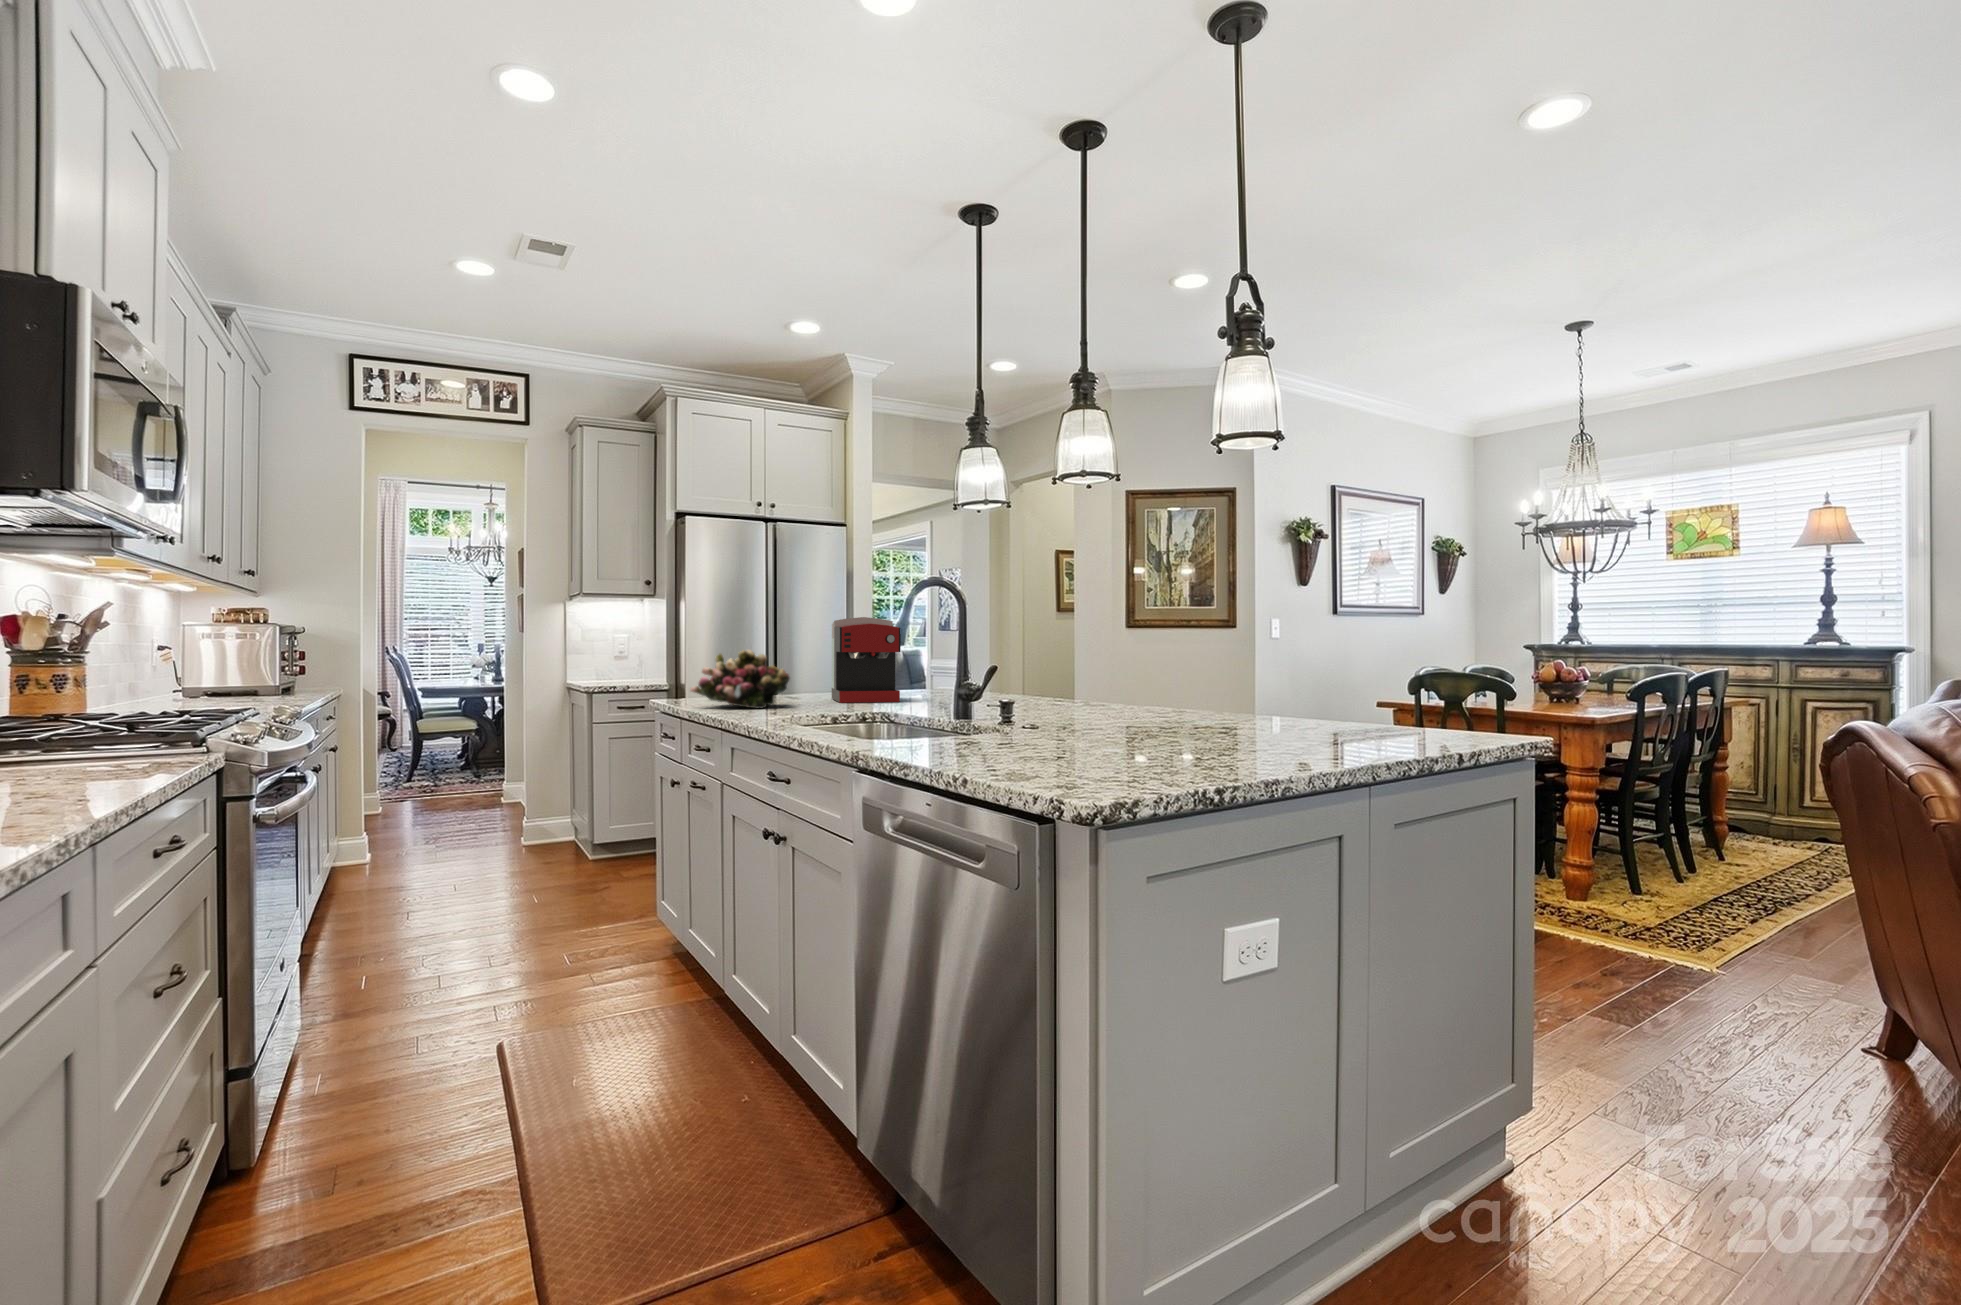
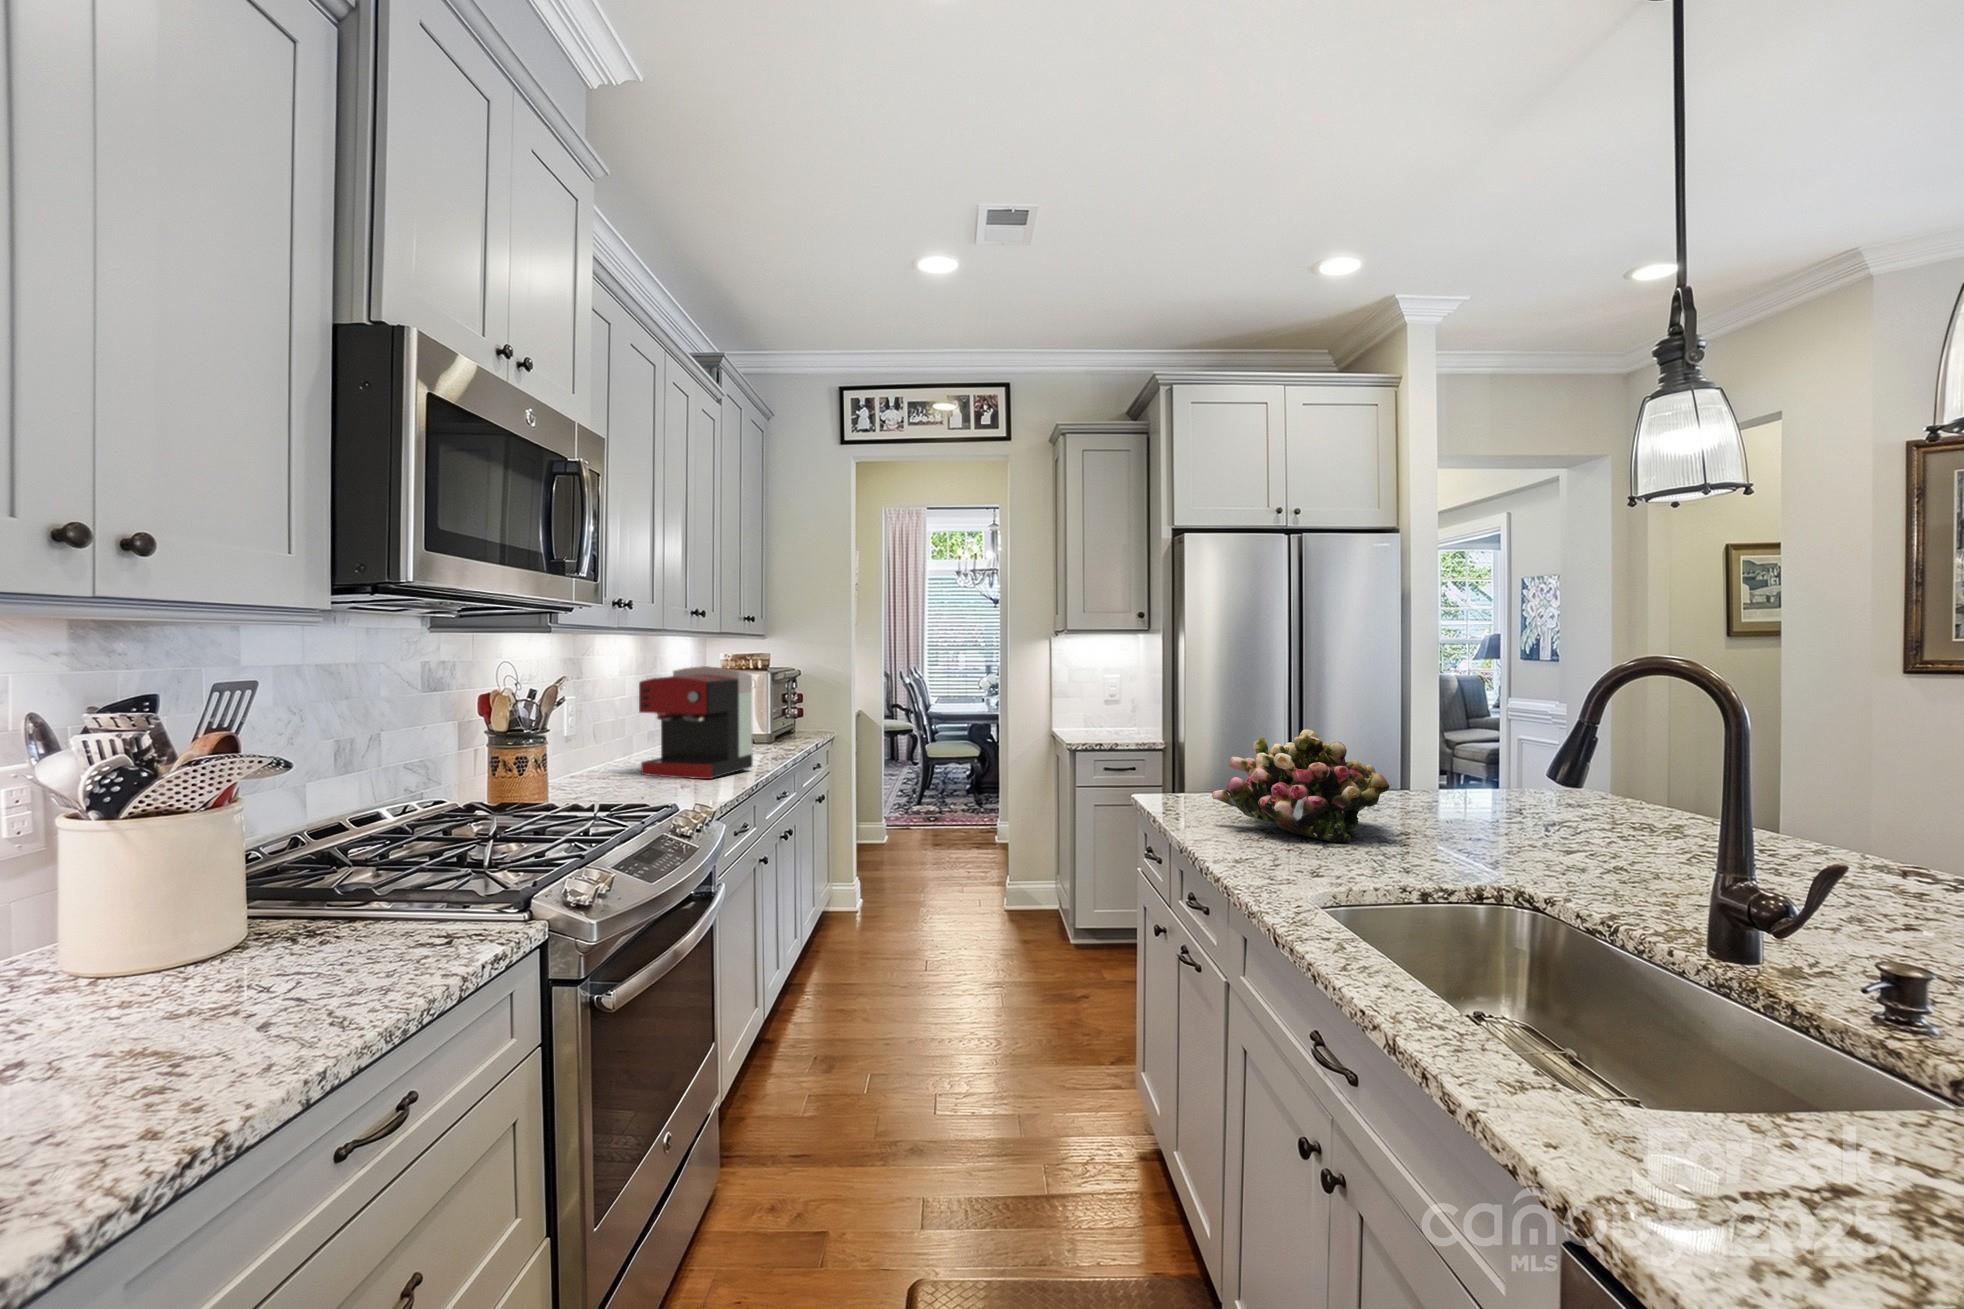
coffee maker: present [832,617,901,703] -> present [639,666,753,779]

